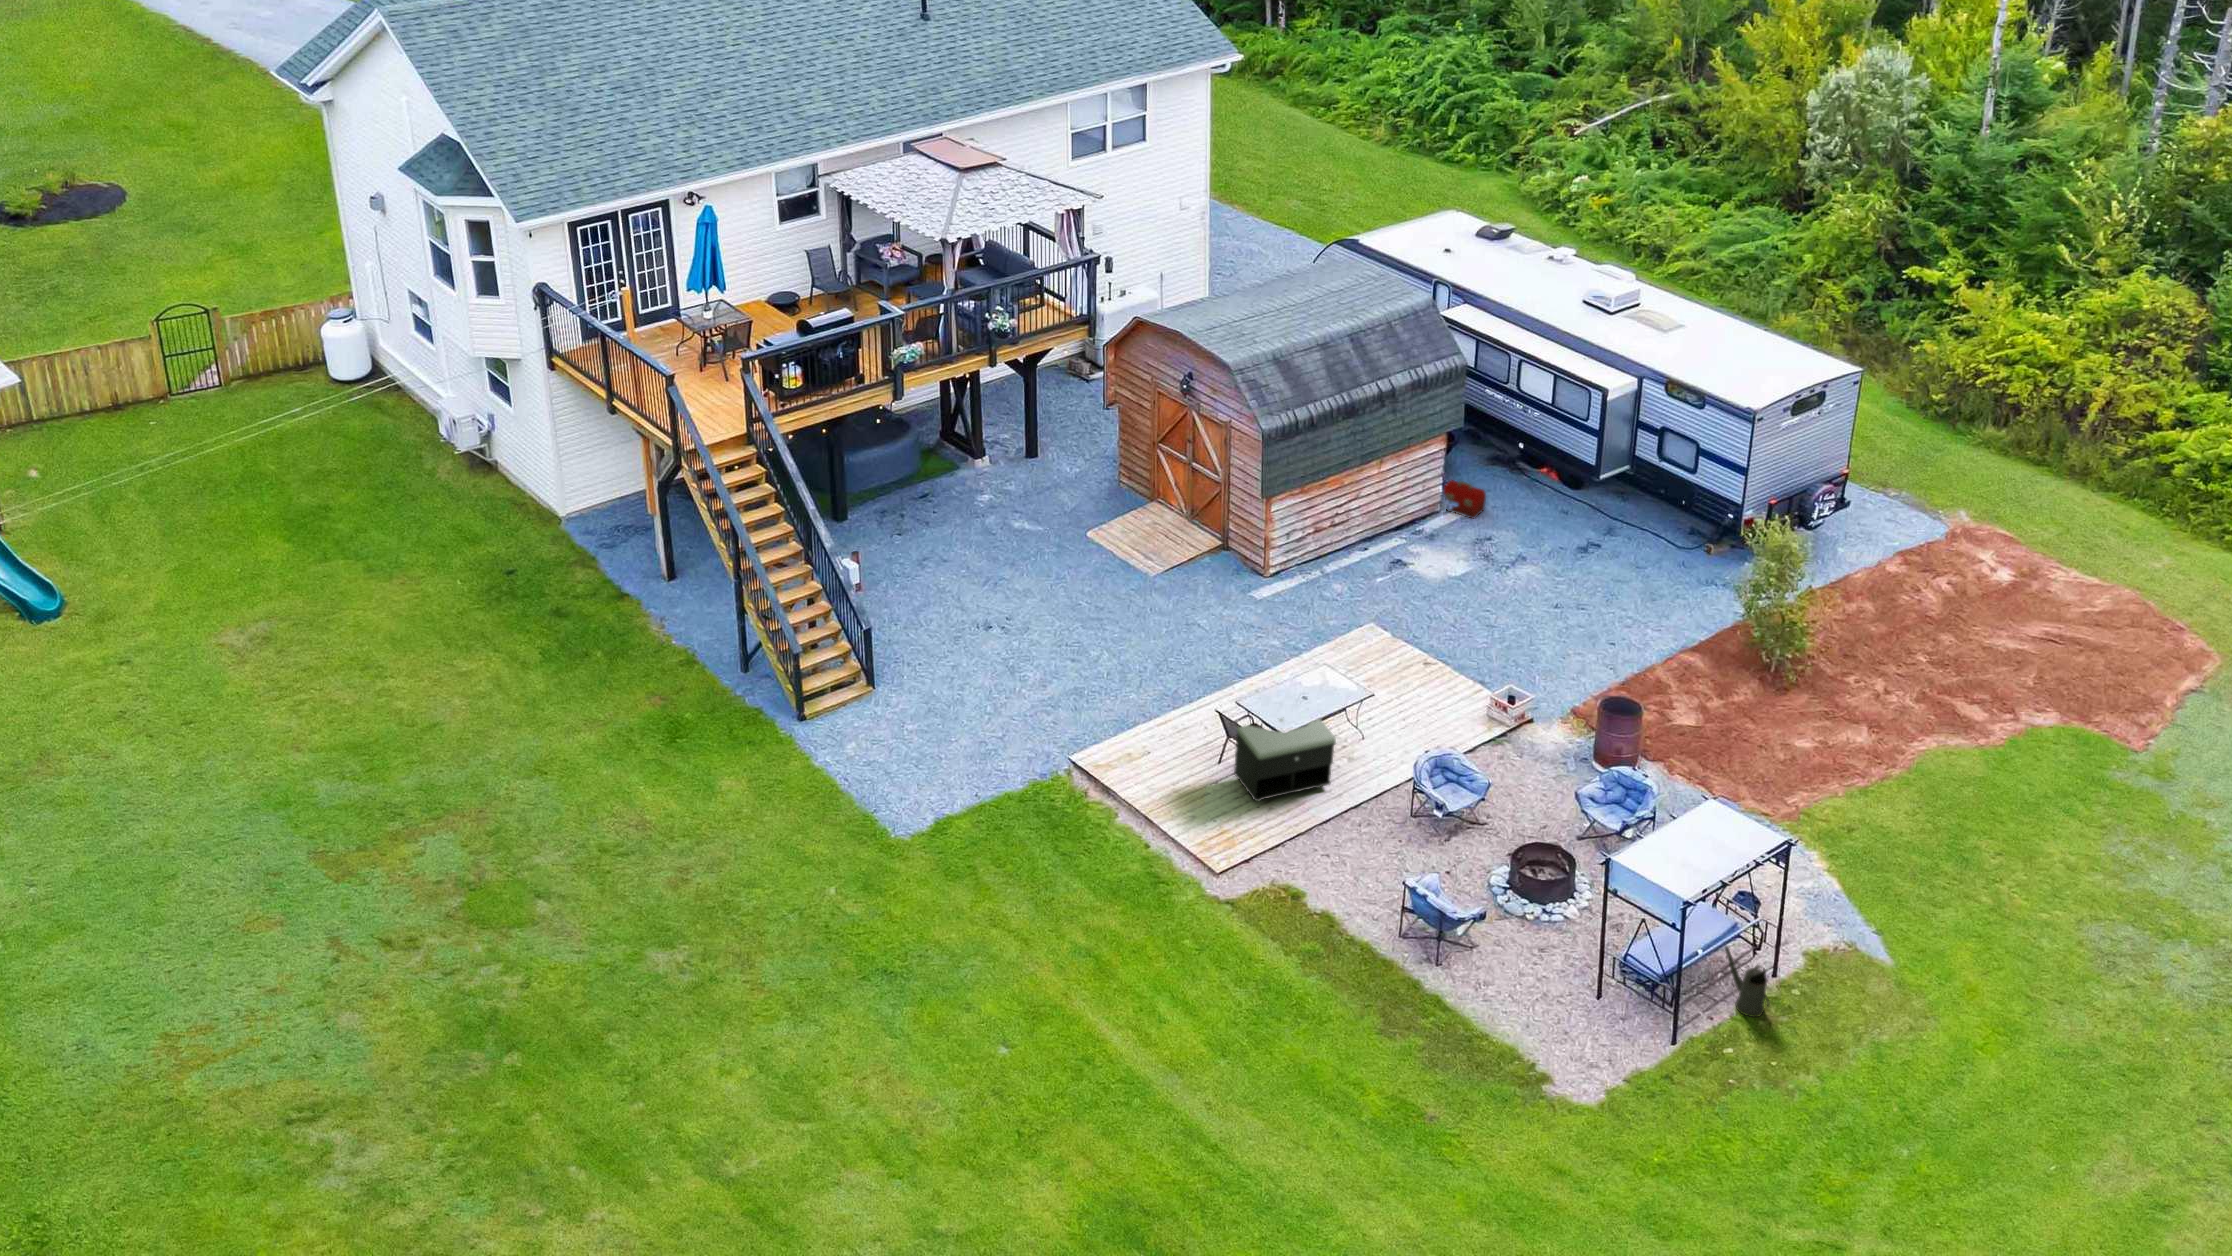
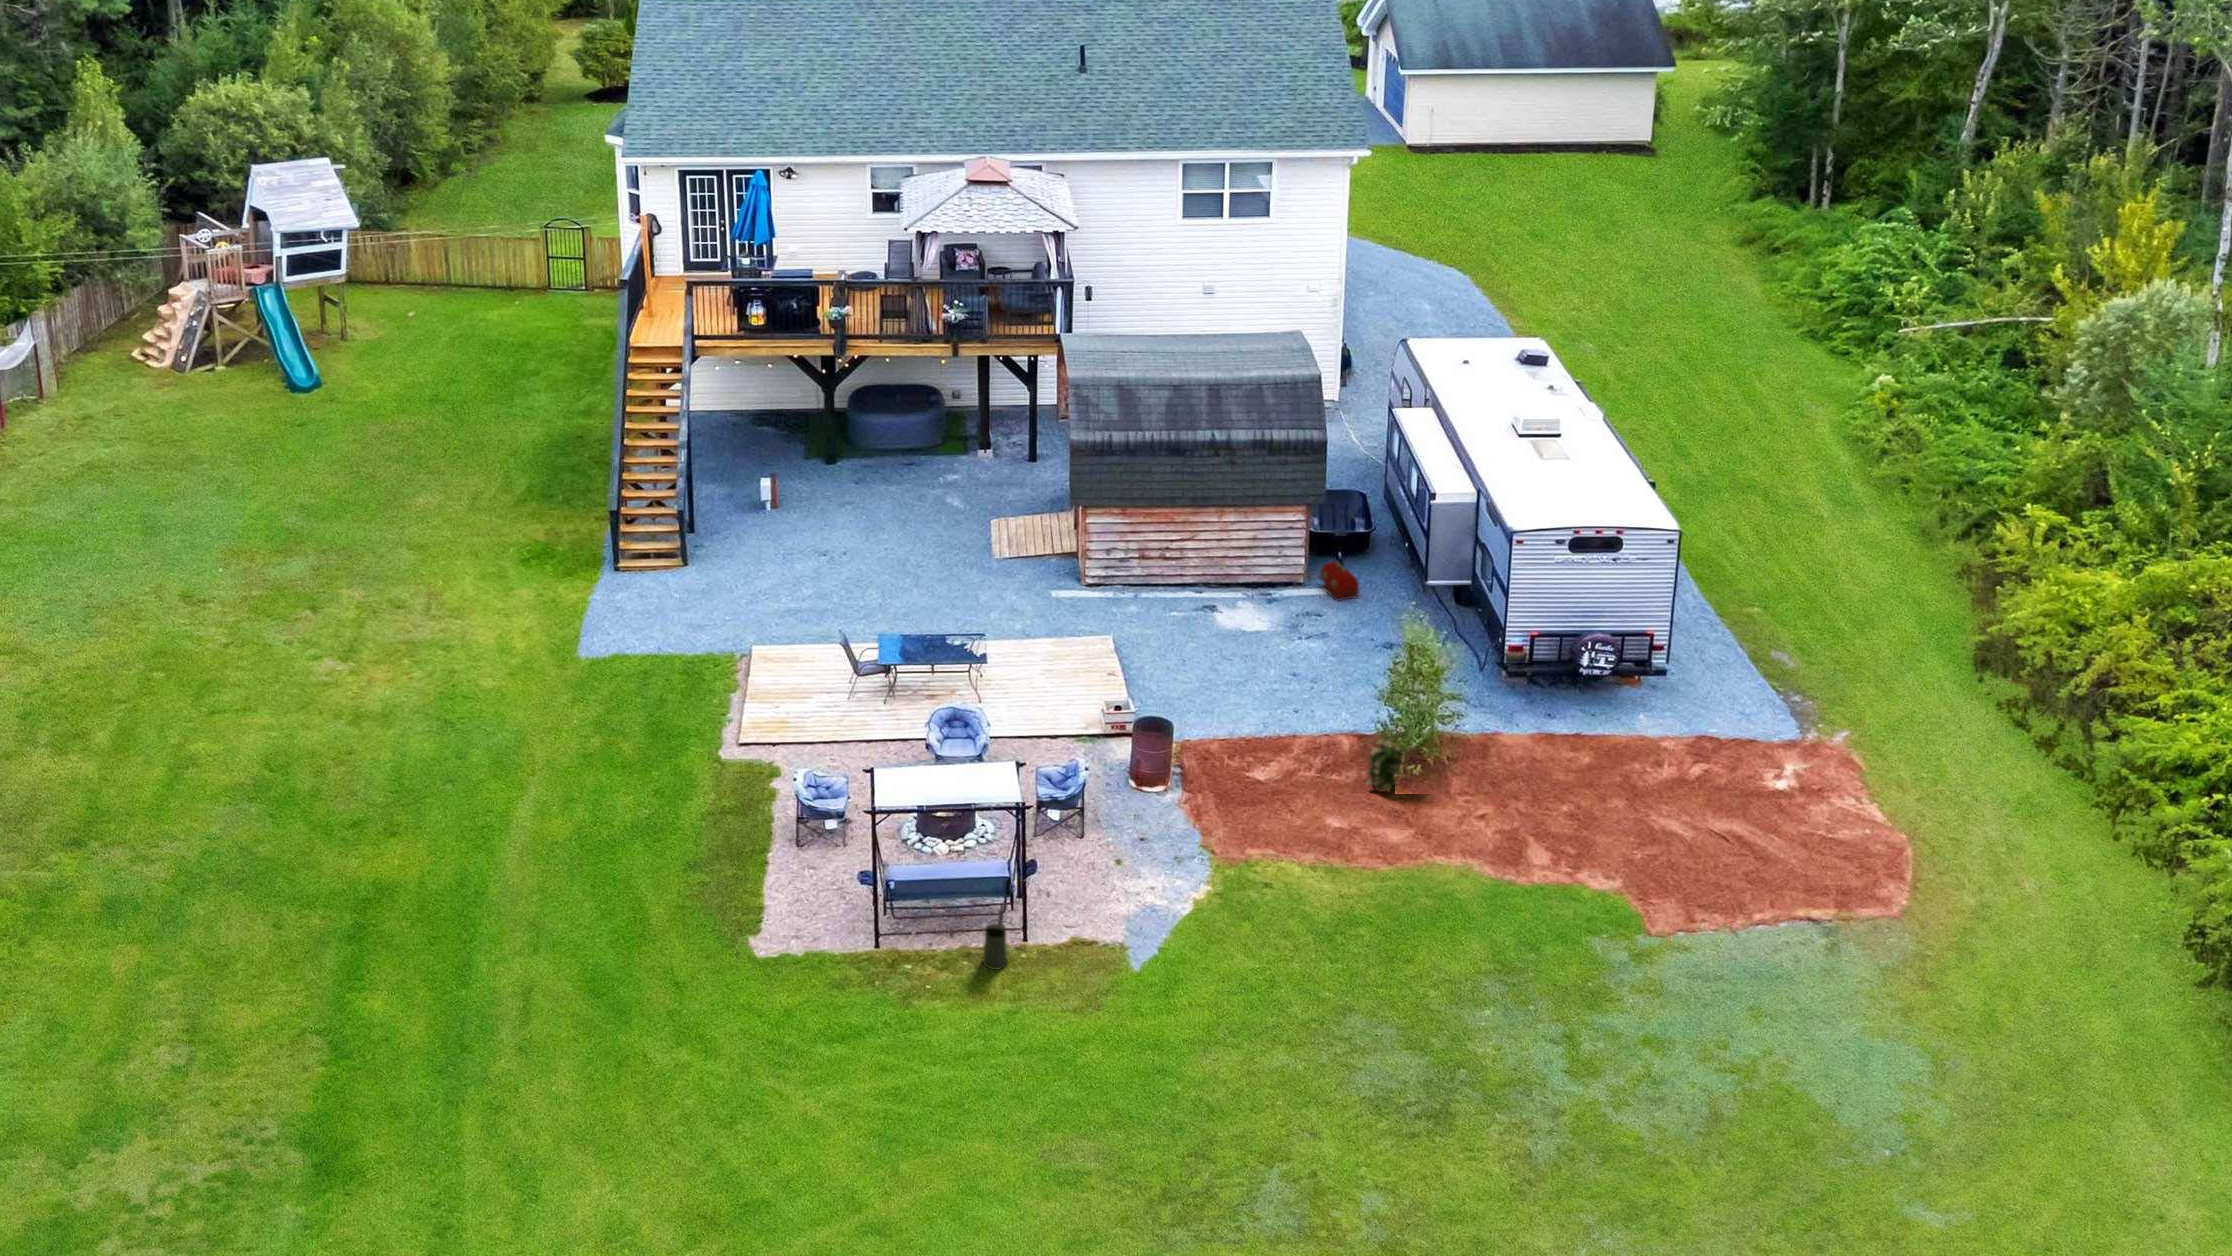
decorative plant: none [1742,642,1786,696] -> present [1366,737,1403,792]
storage bench: present [1234,719,1336,802] -> none [835,648,920,724]

